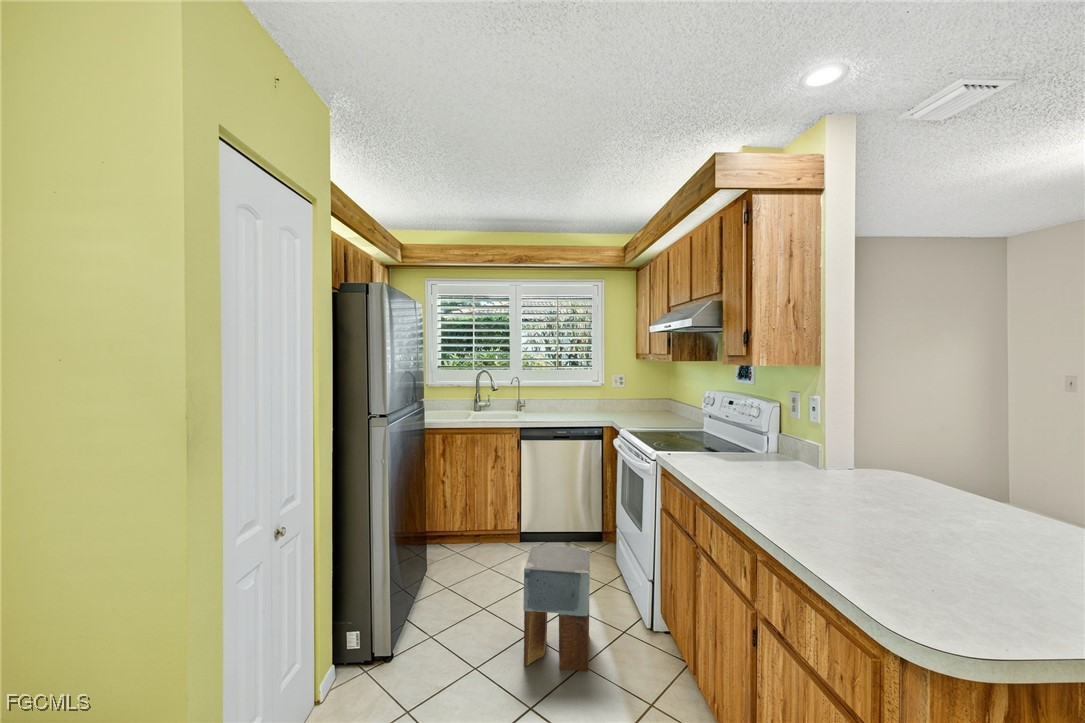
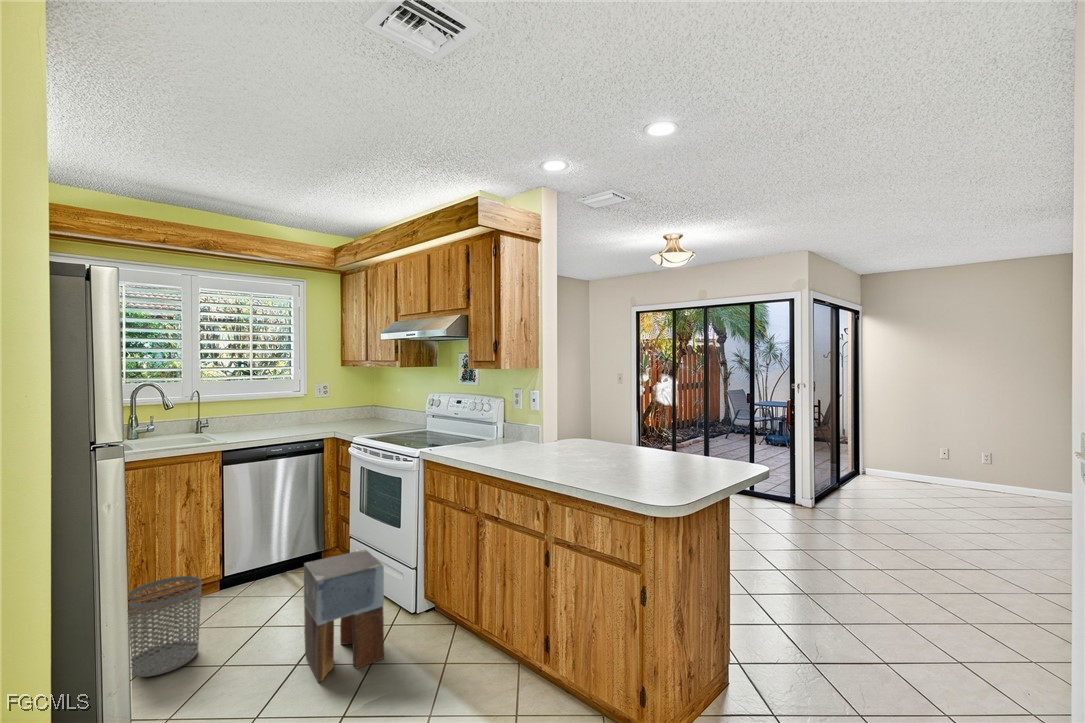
waste bin: none [430,523,479,598] -> present [127,576,201,677]

